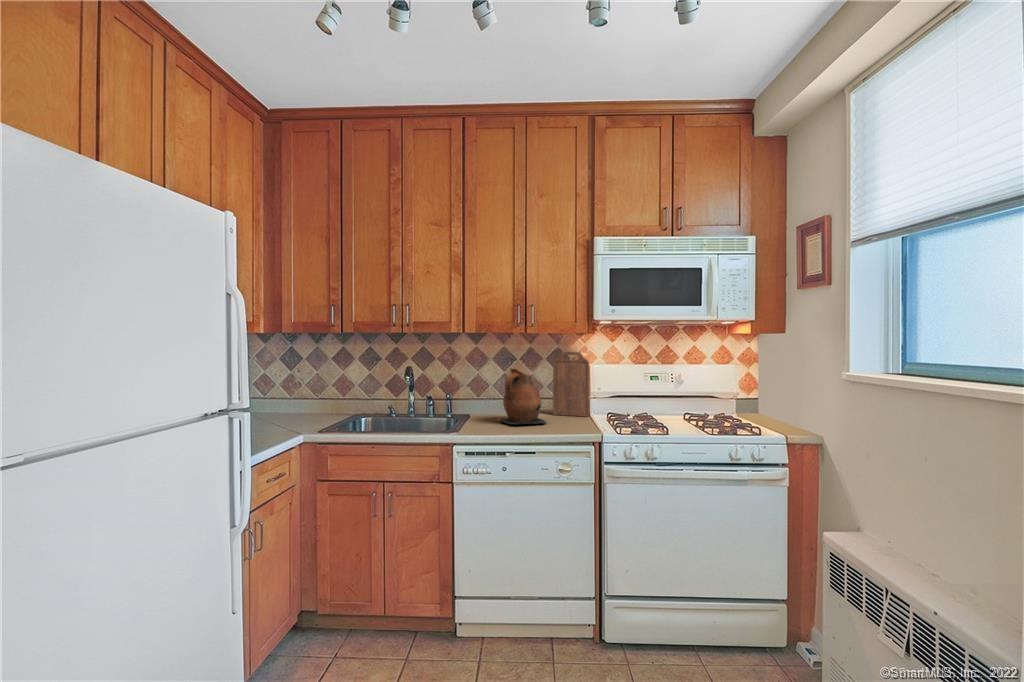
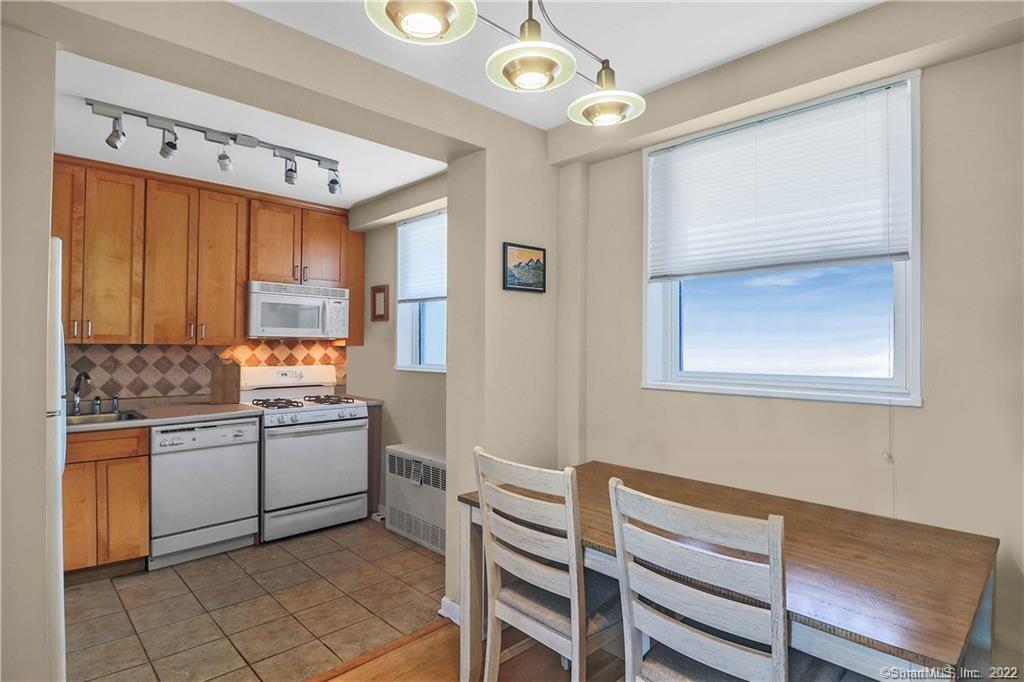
ceramic pitcher: present [502,368,546,424] -> none [171,371,214,411]

